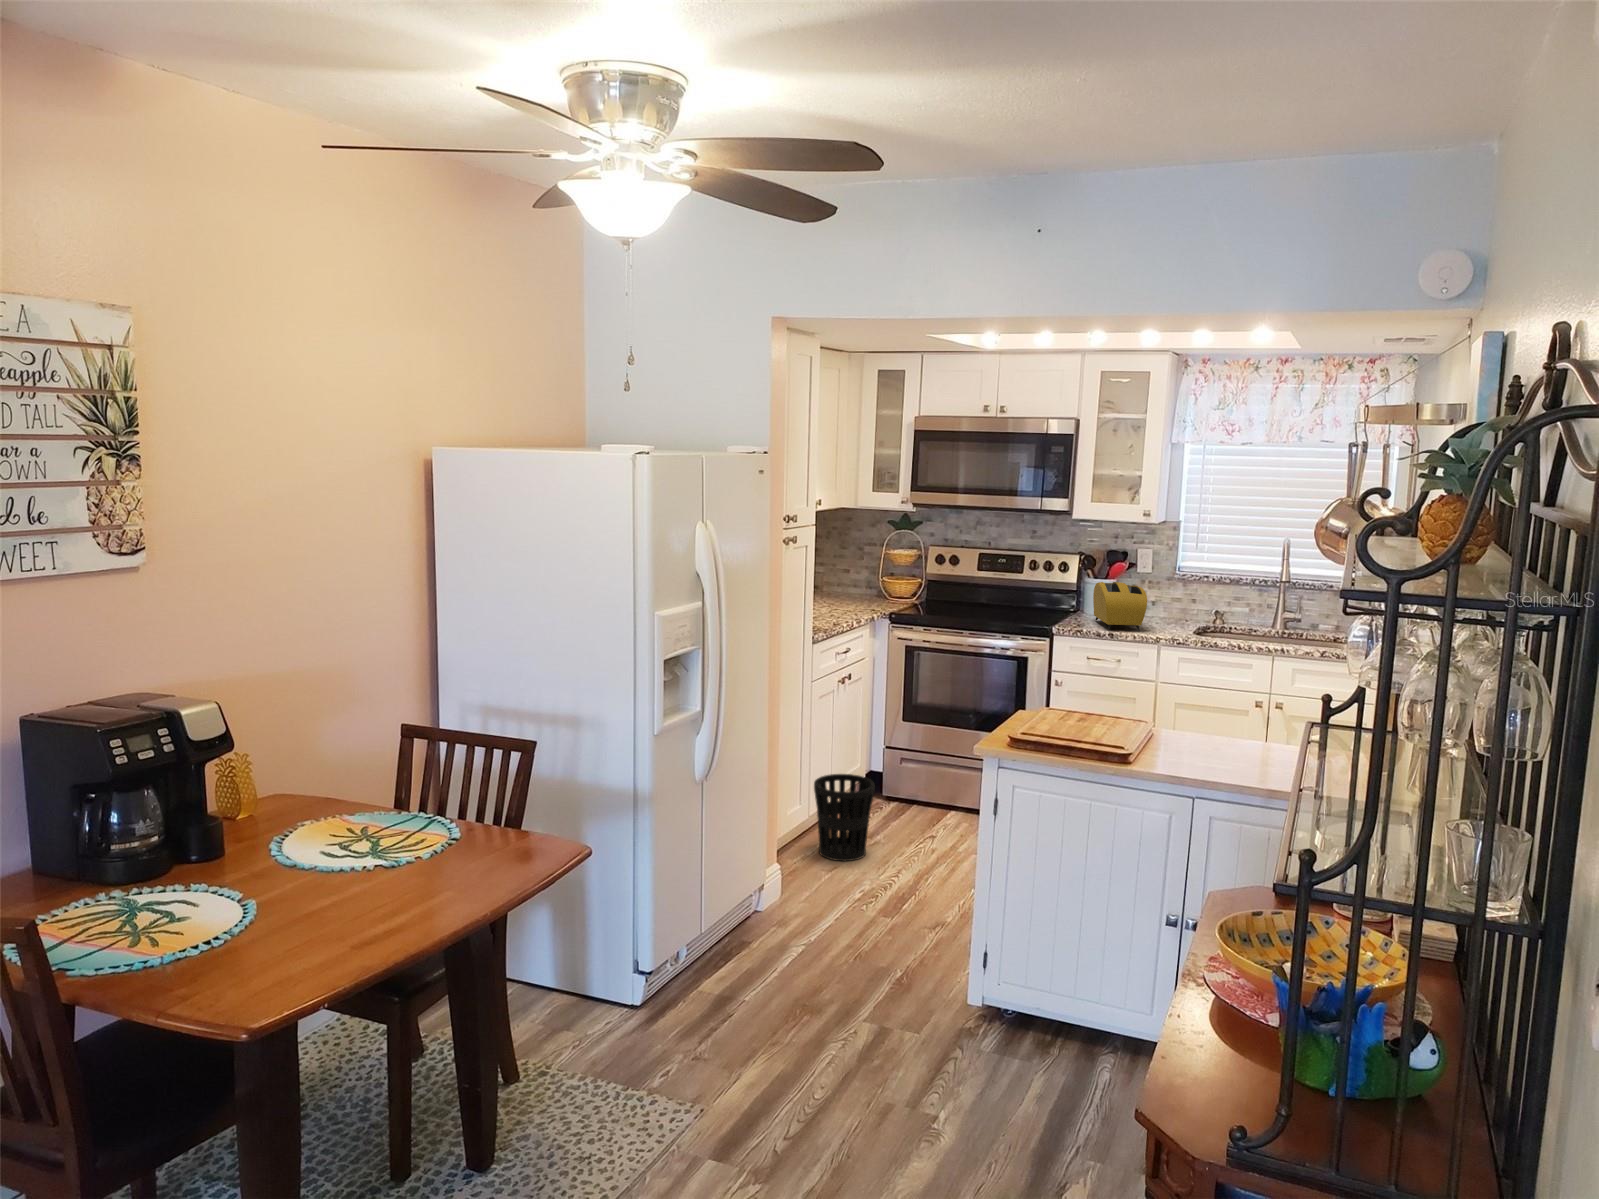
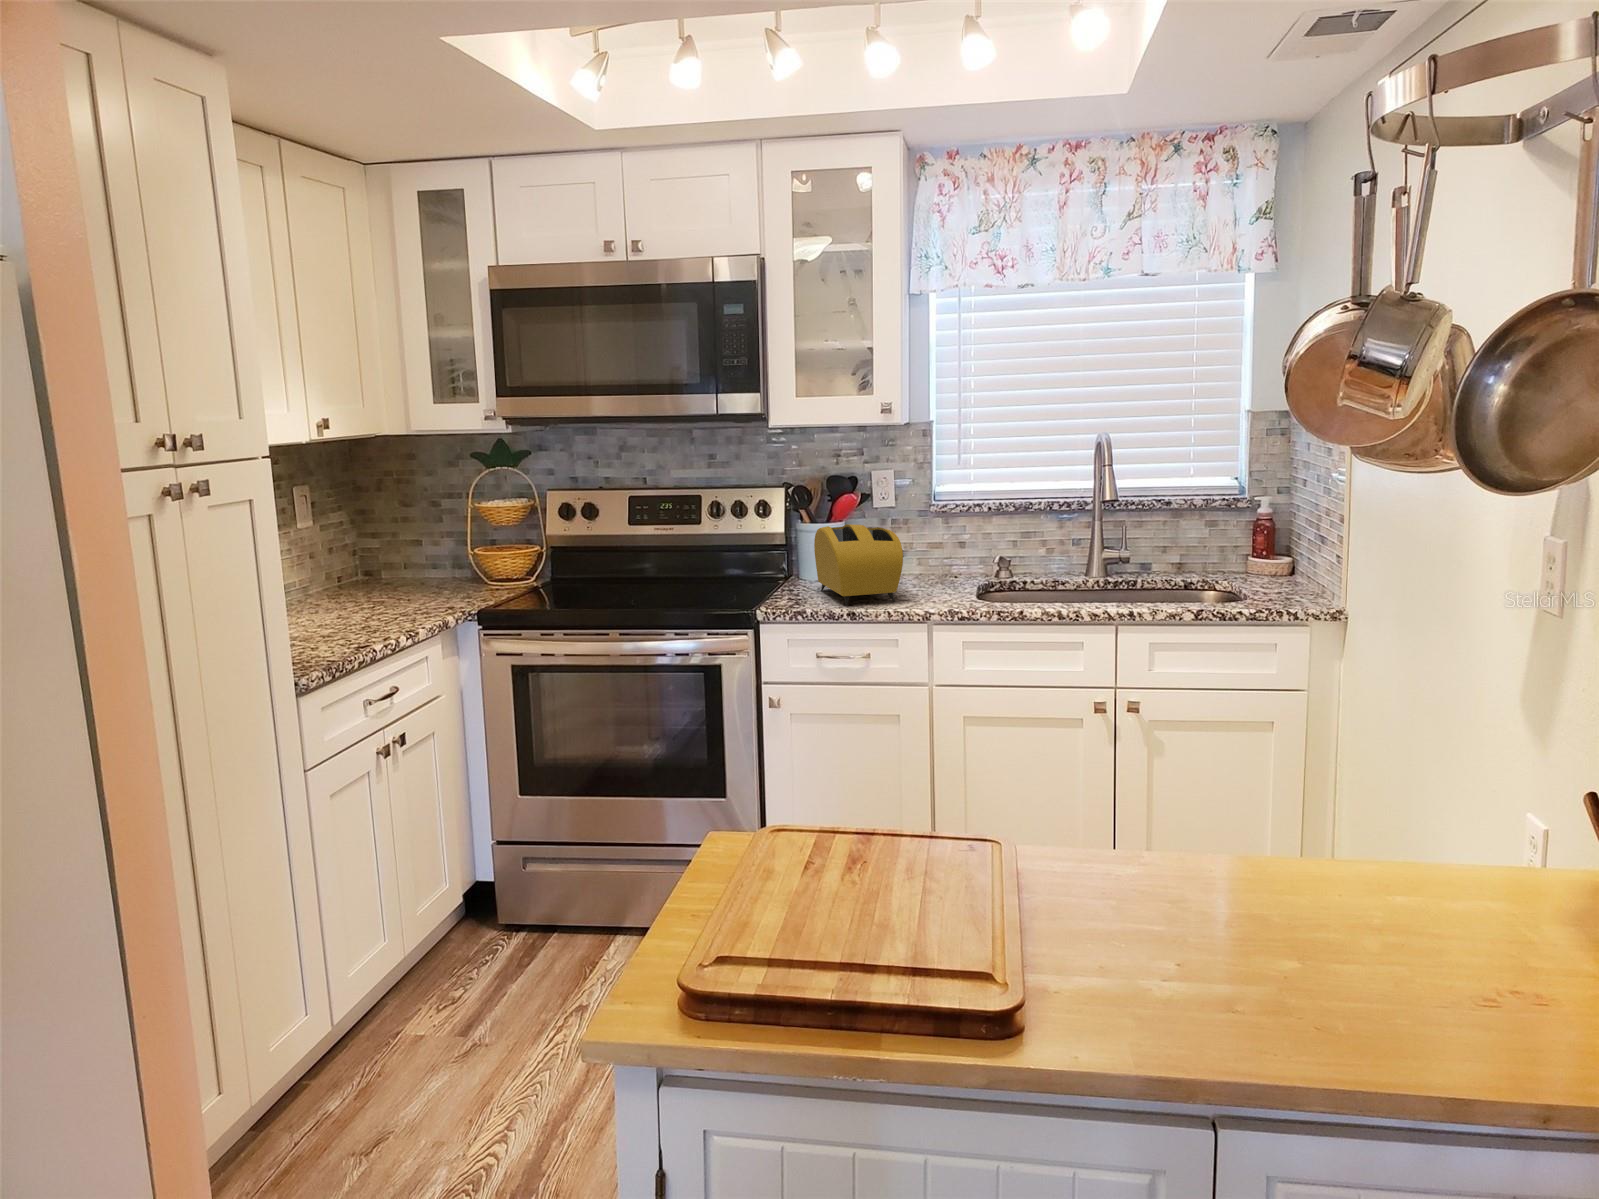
wastebasket: present [814,774,875,861] -> none [319,933,447,1120]

